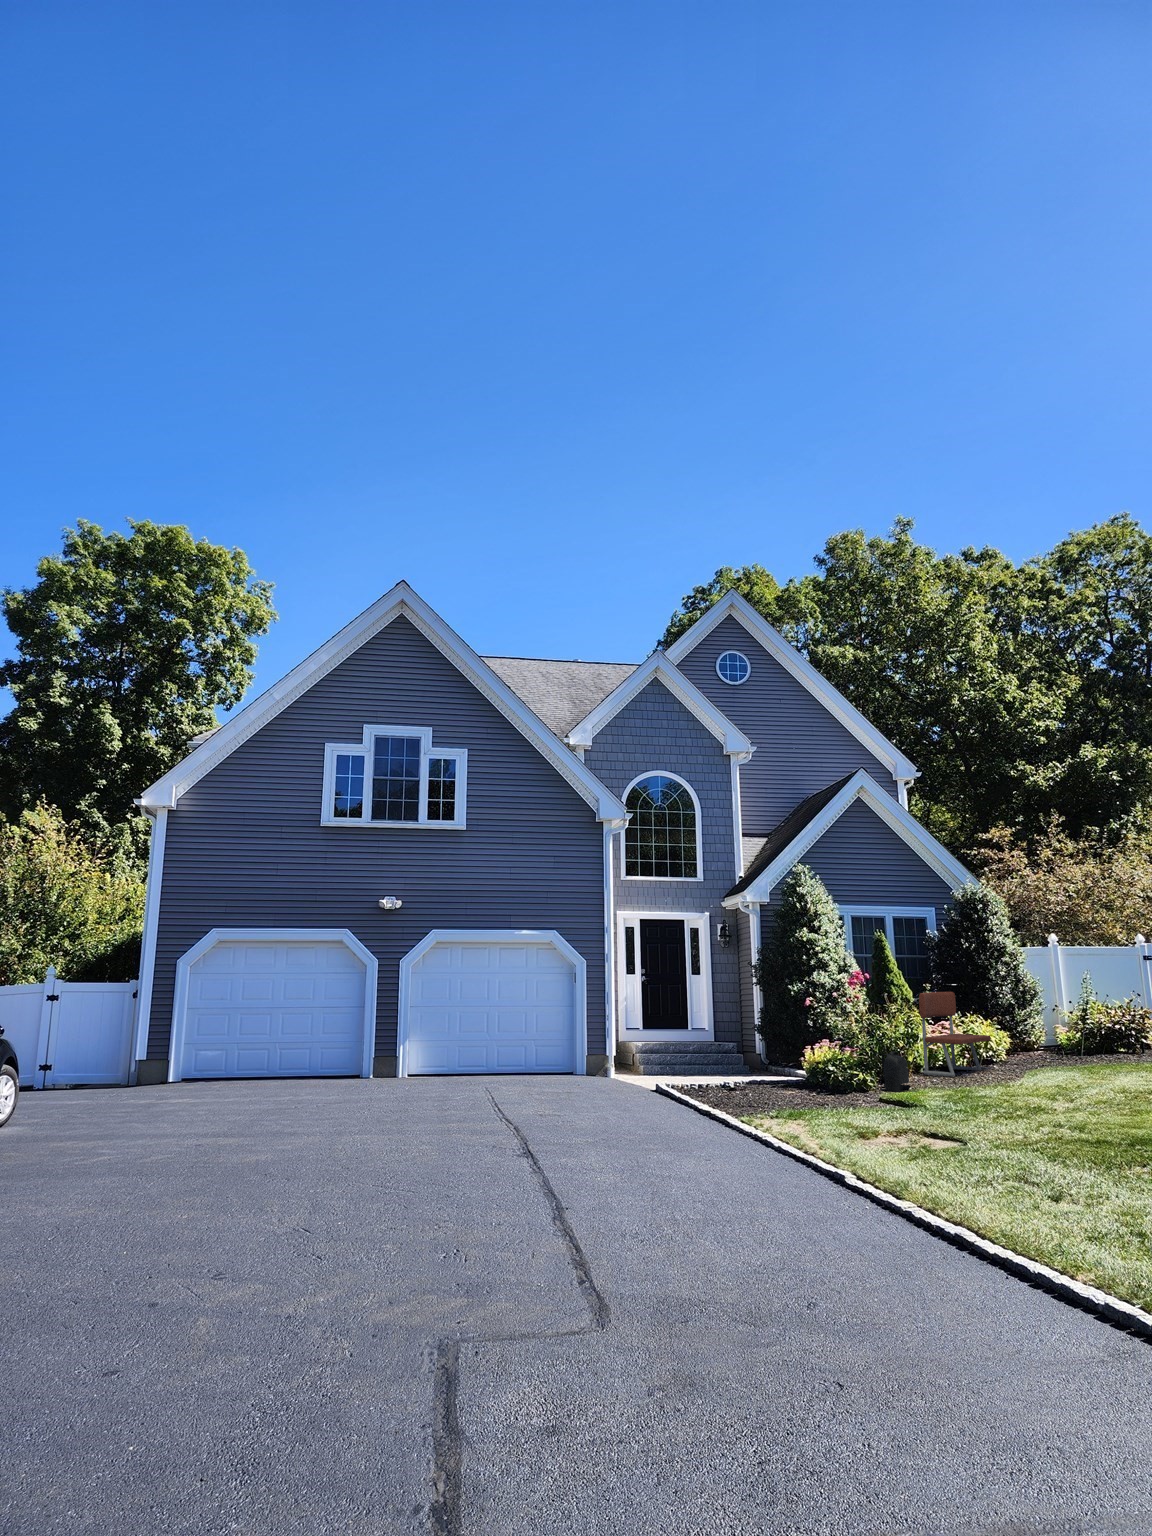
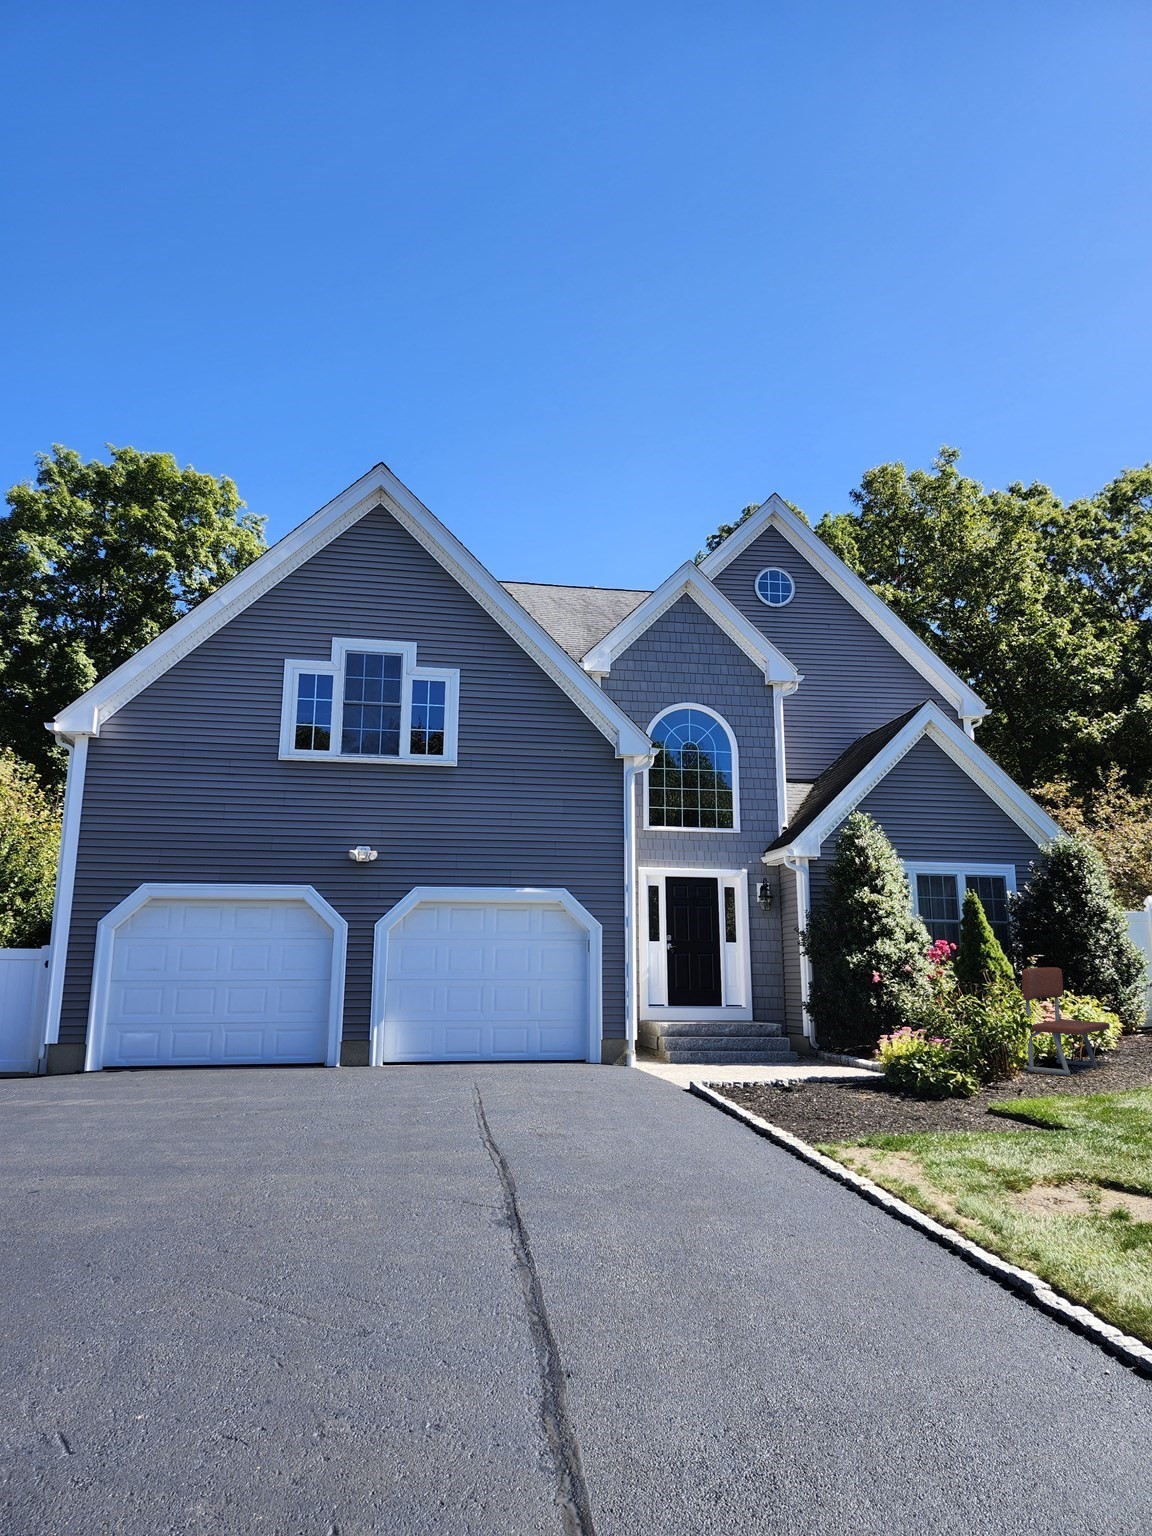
backpack: present [881,1052,909,1092] -> none [975,1043,1014,1095]

